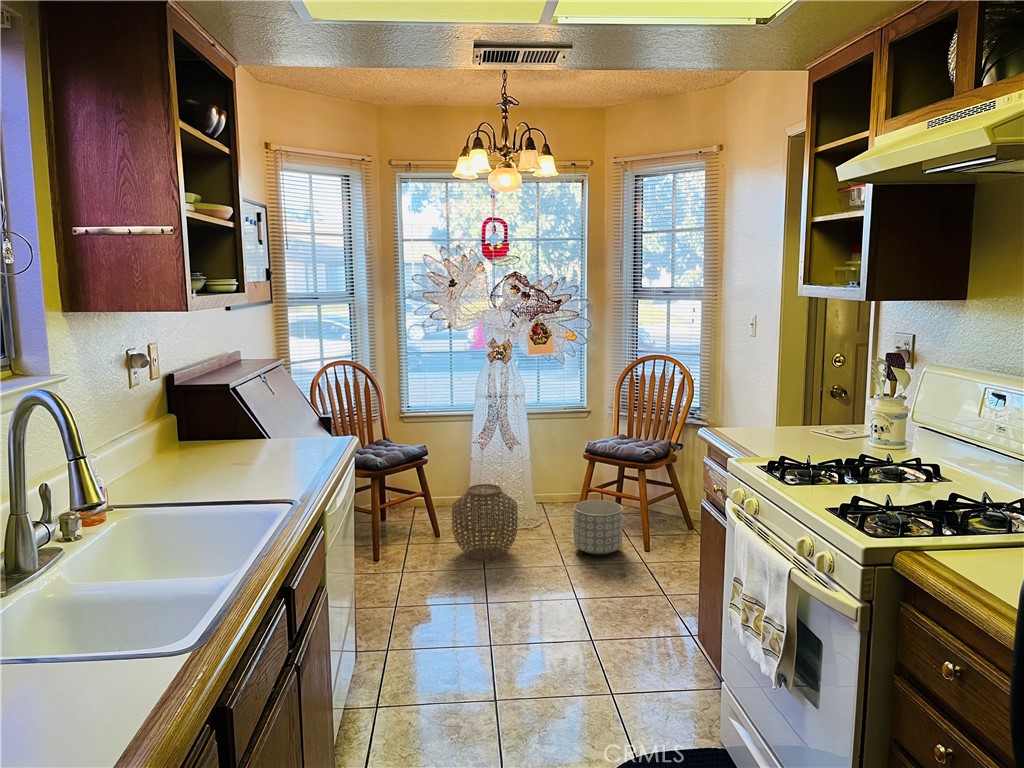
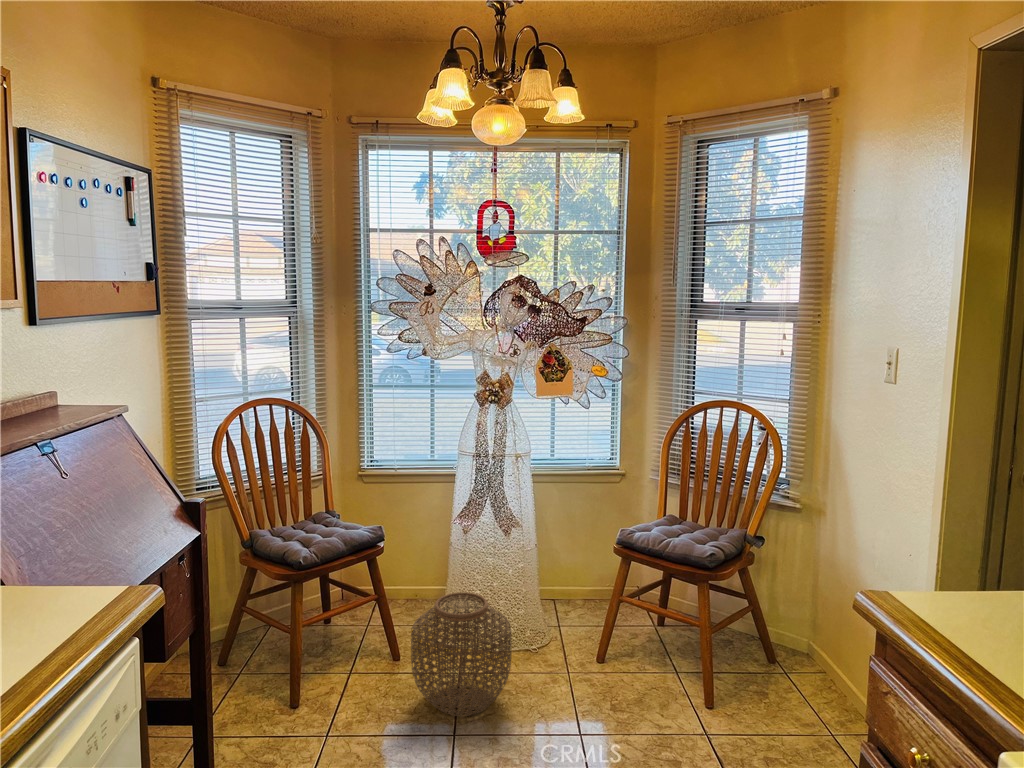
planter: present [574,500,623,555] -> none [597,620,674,715]

